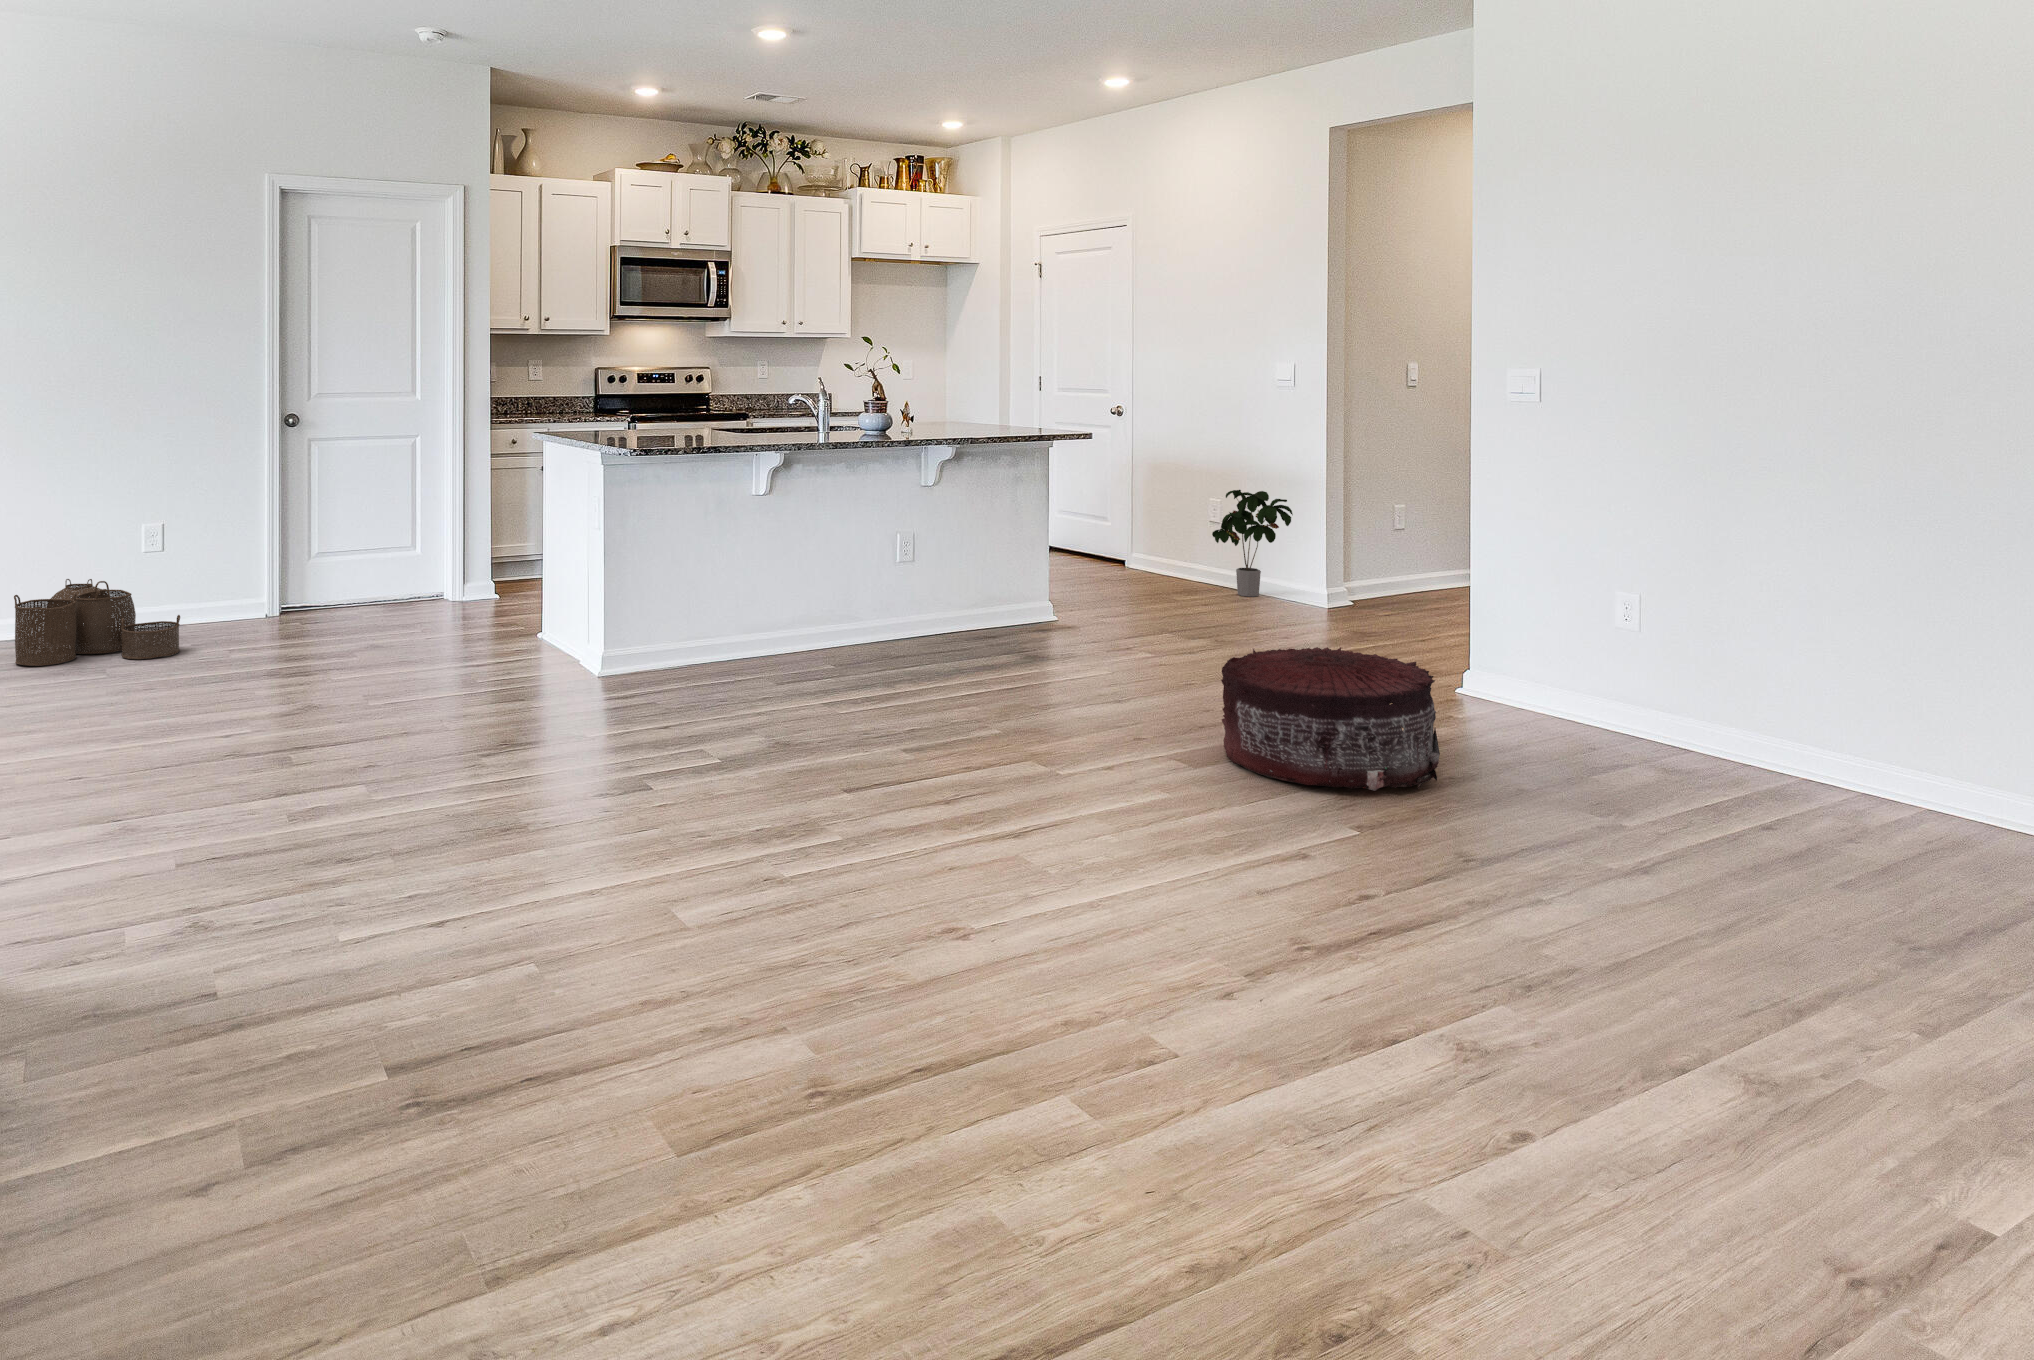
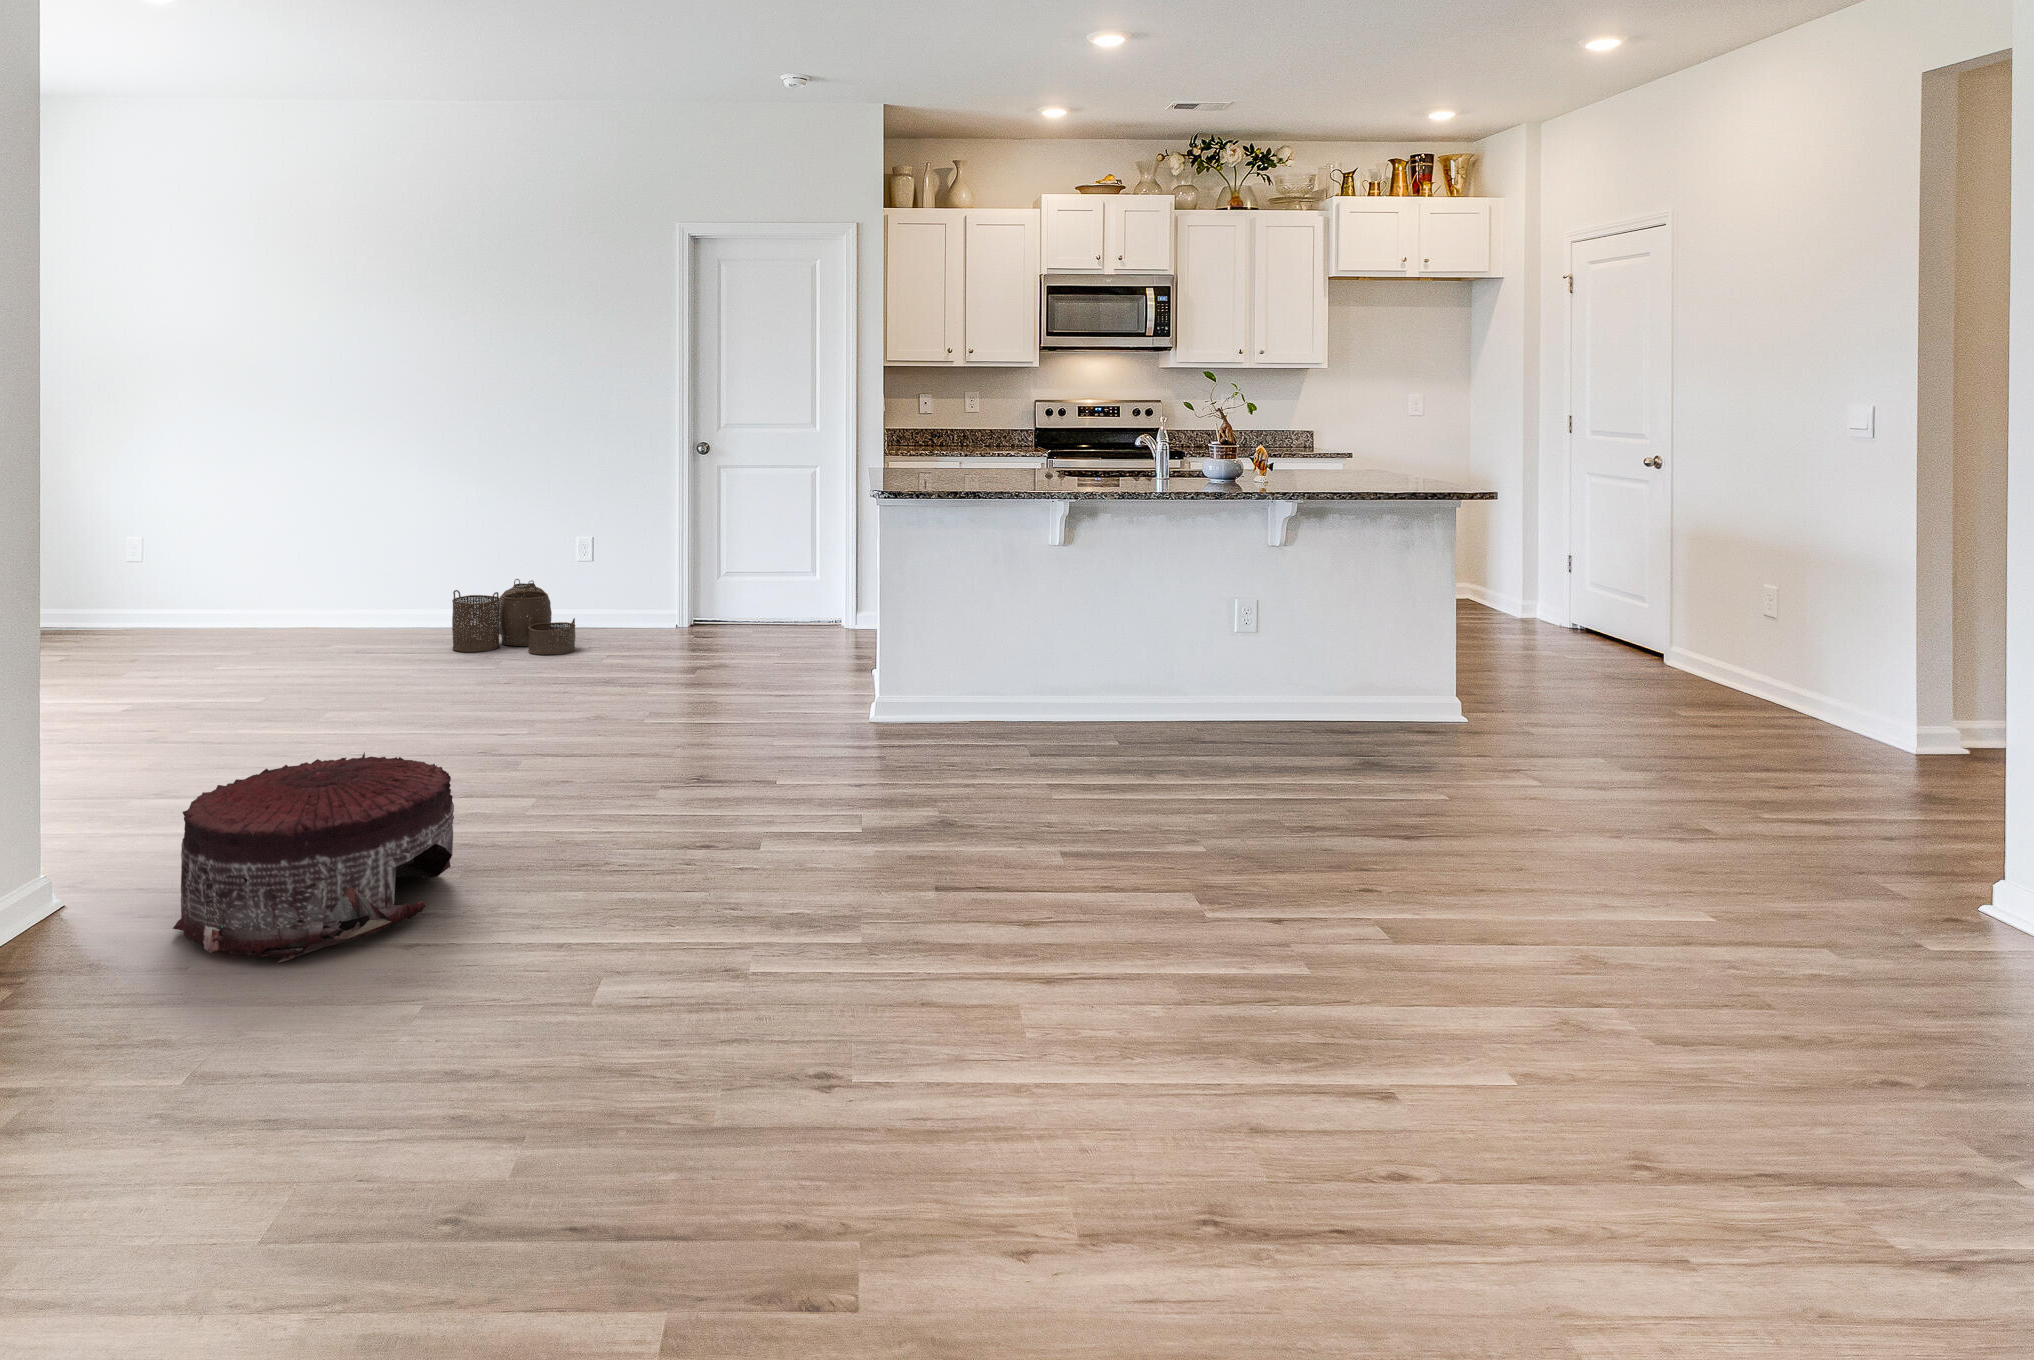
potted plant: present [1212,490,1293,597] -> none [1756,569,1864,716]
pouf: present [1221,647,1440,791] -> present [173,753,454,963]

